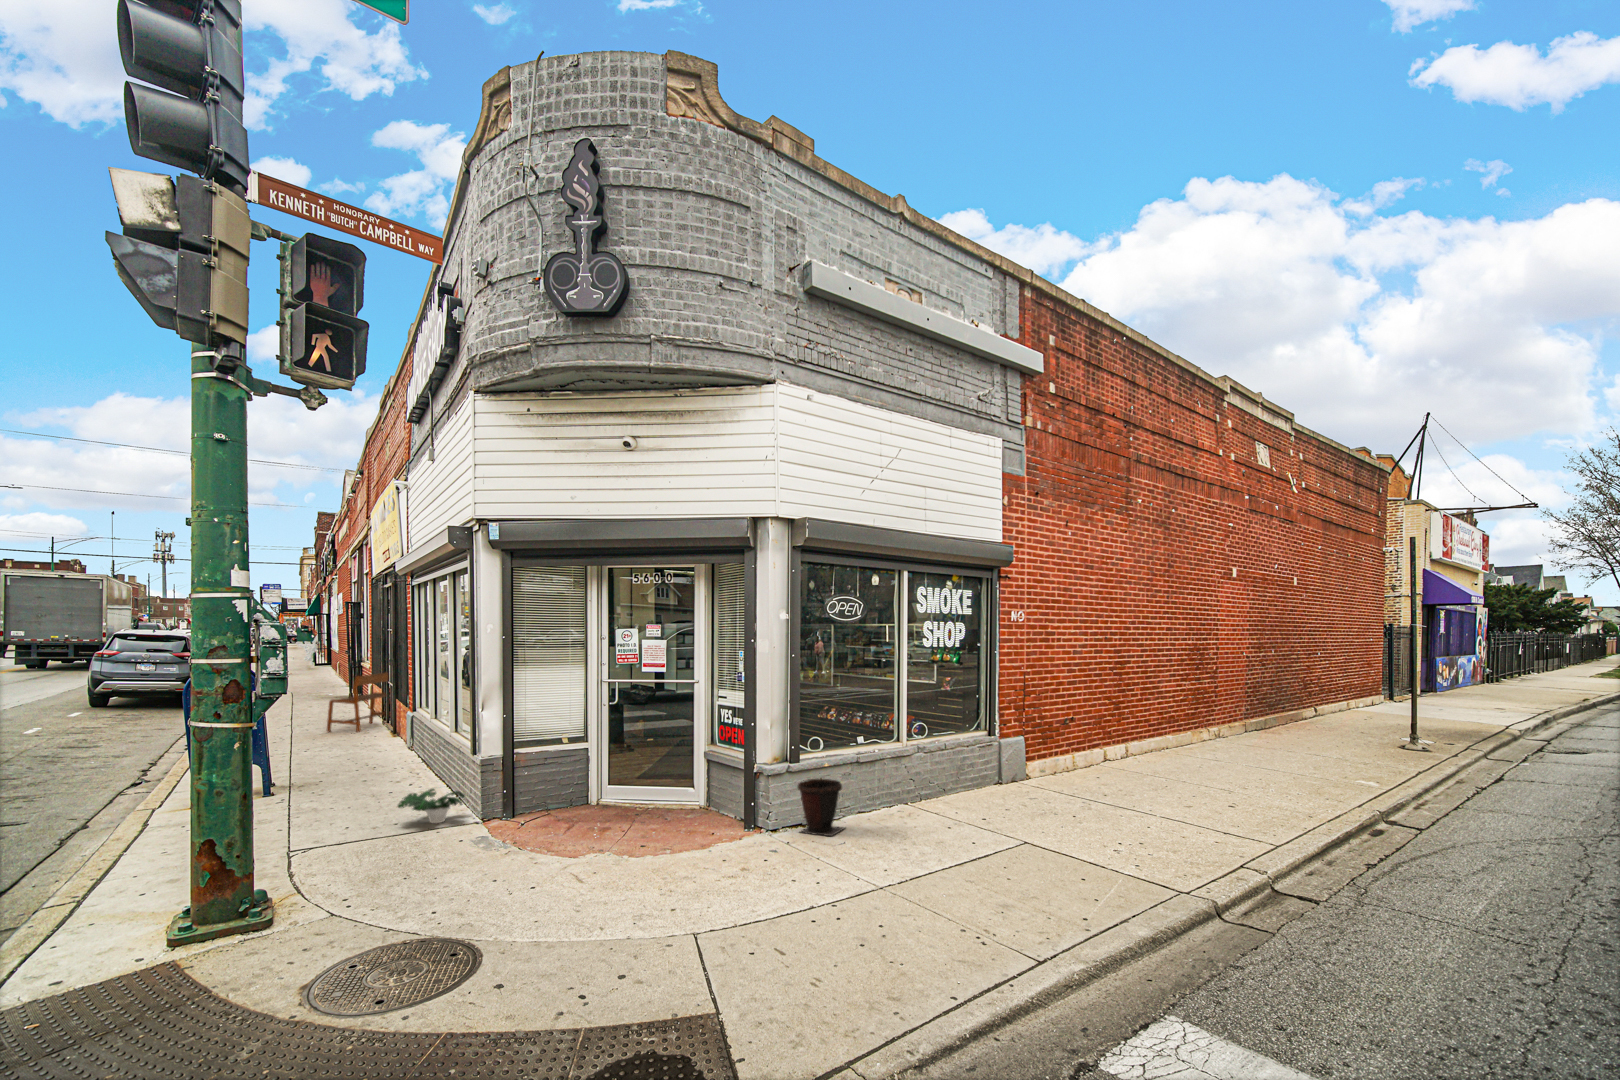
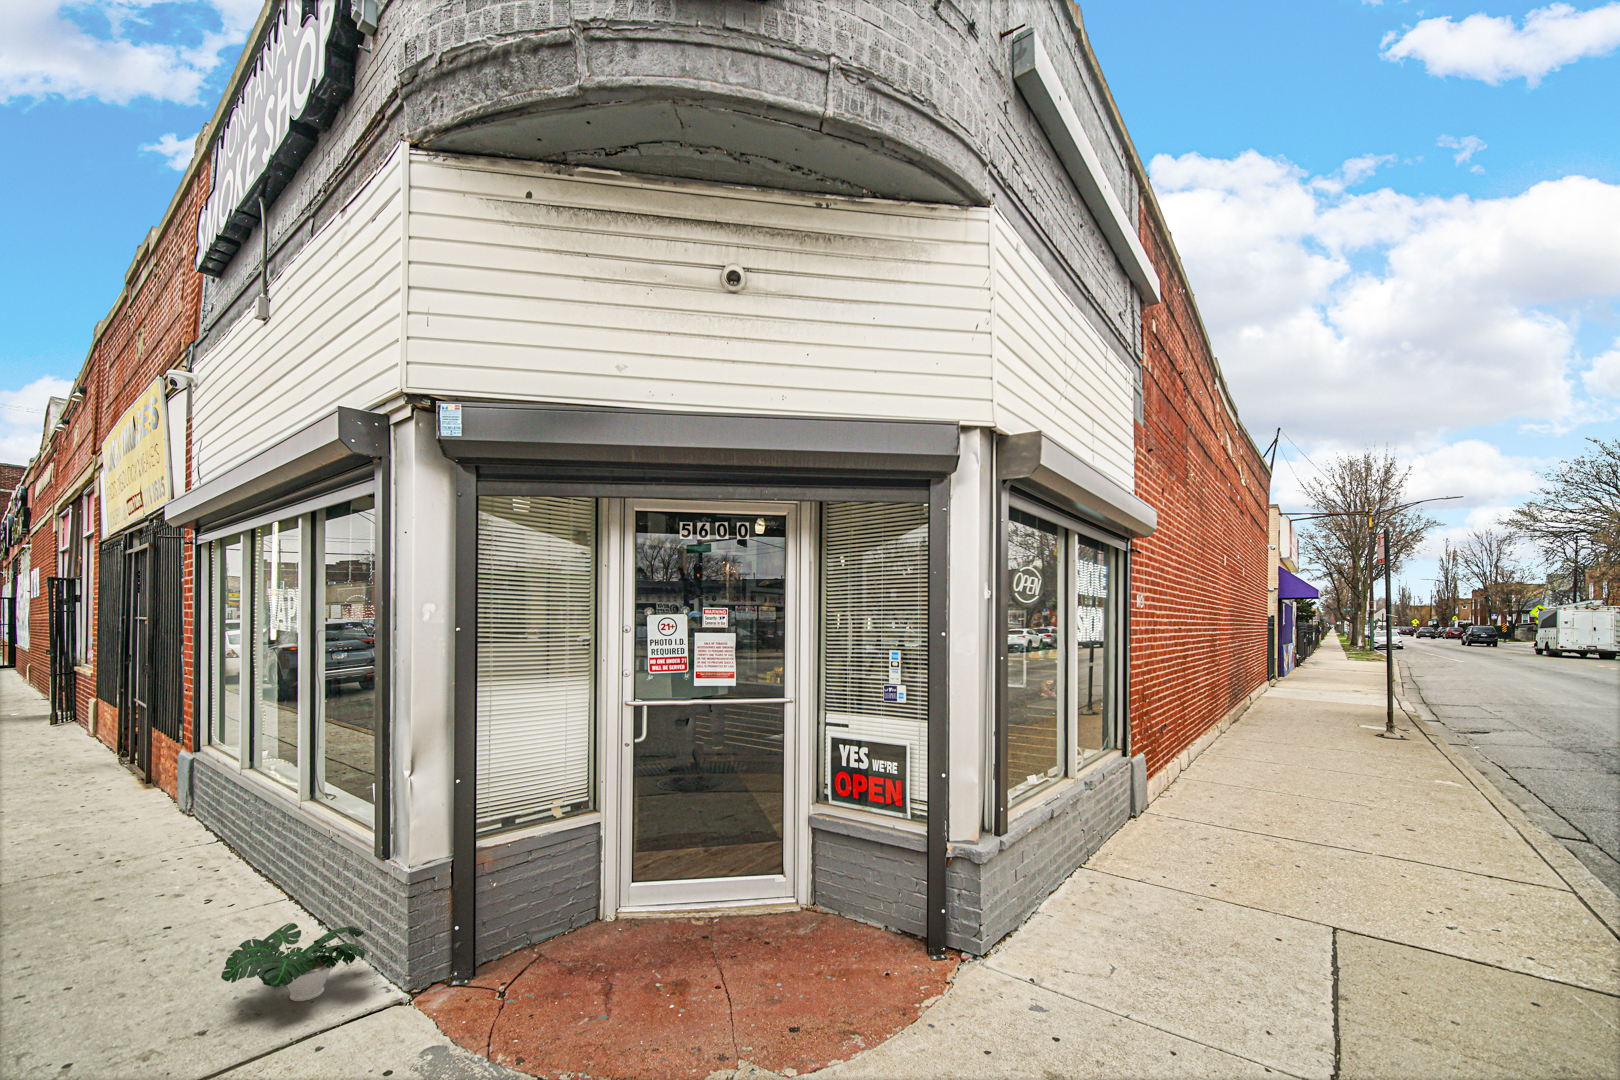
bench: present [327,672,388,732] -> none [18,679,146,780]
bucket: present [797,779,845,836] -> none [1009,864,1092,971]

